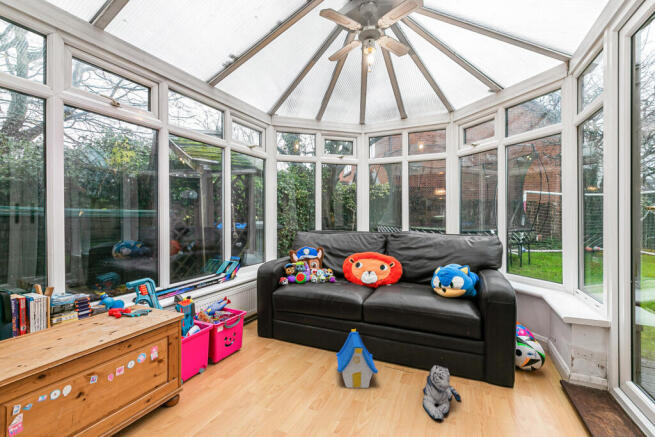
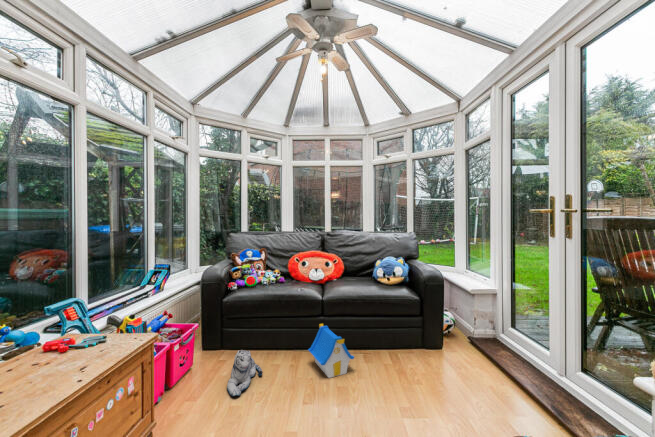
plush toy: present [423,366,461,419] -> present [227,350,262,397]

